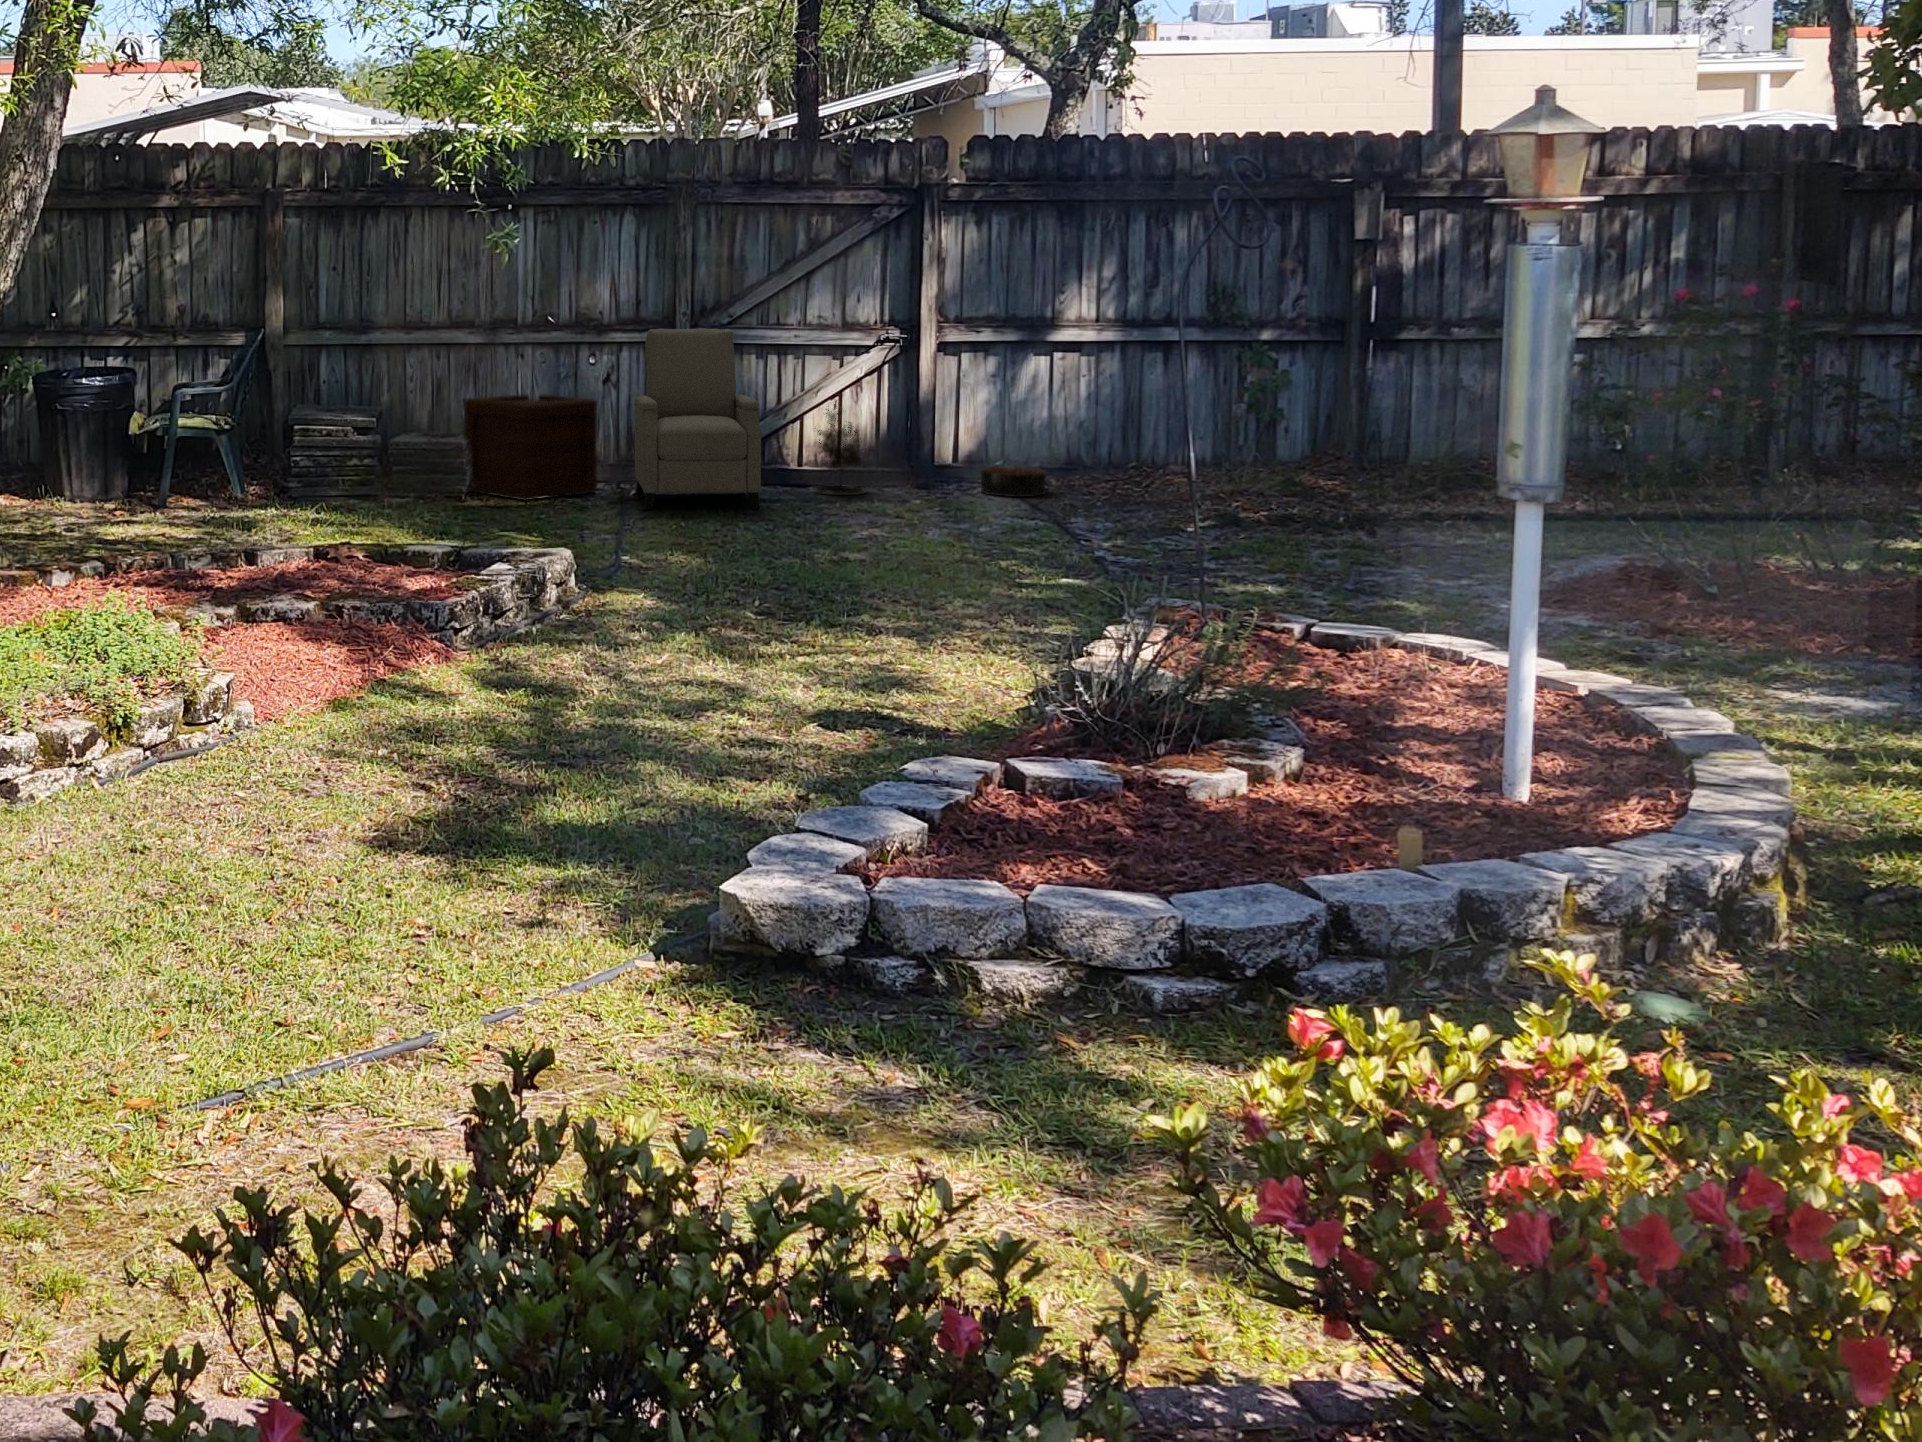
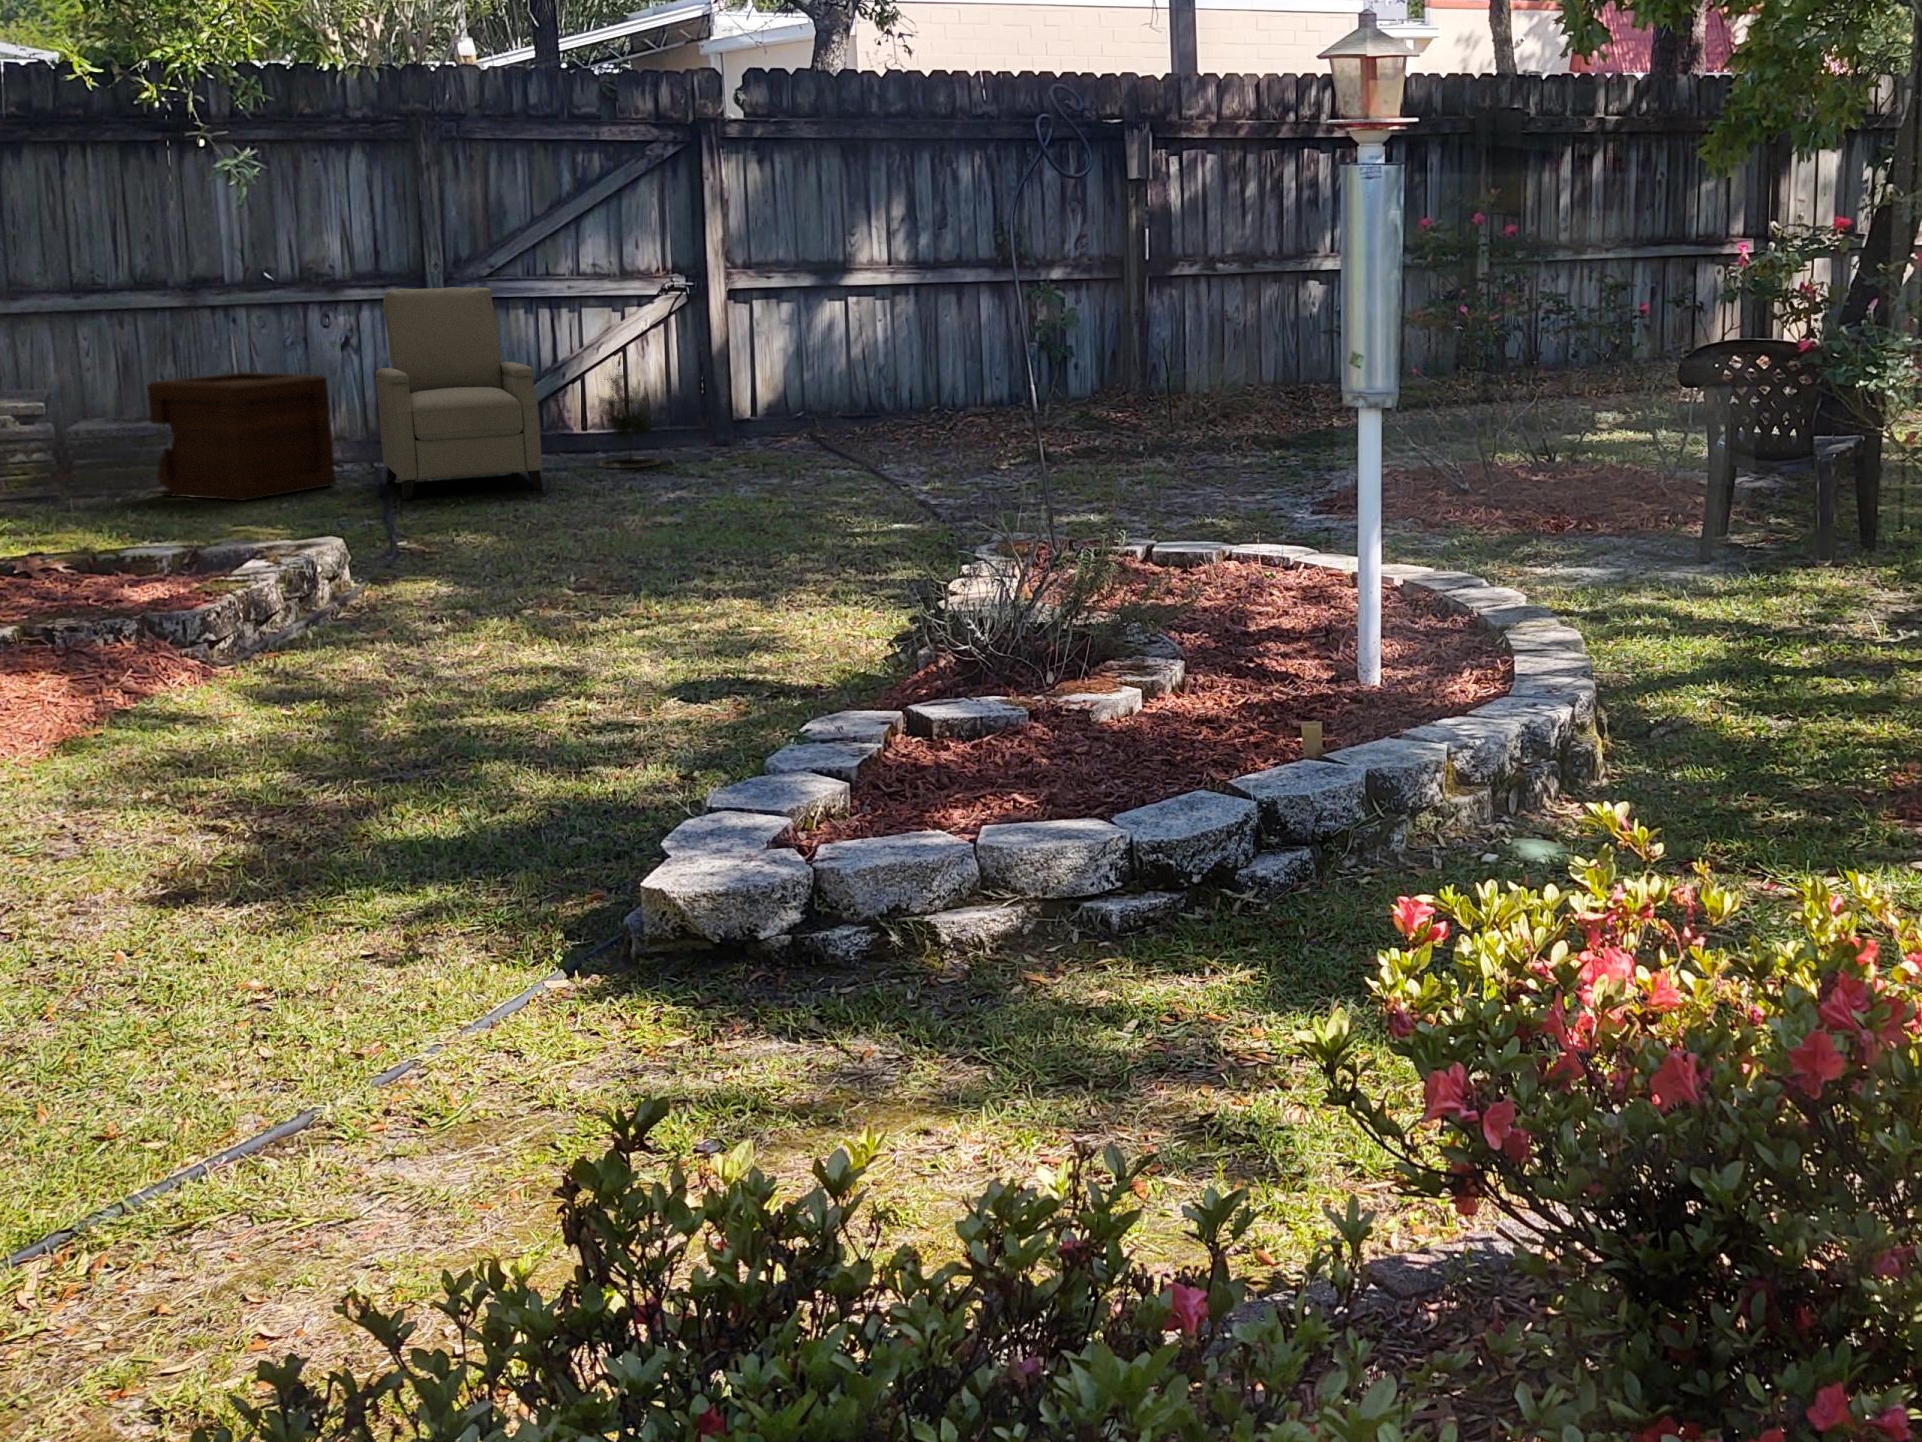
basket: present [981,467,1046,497] -> none [783,426,852,457]

